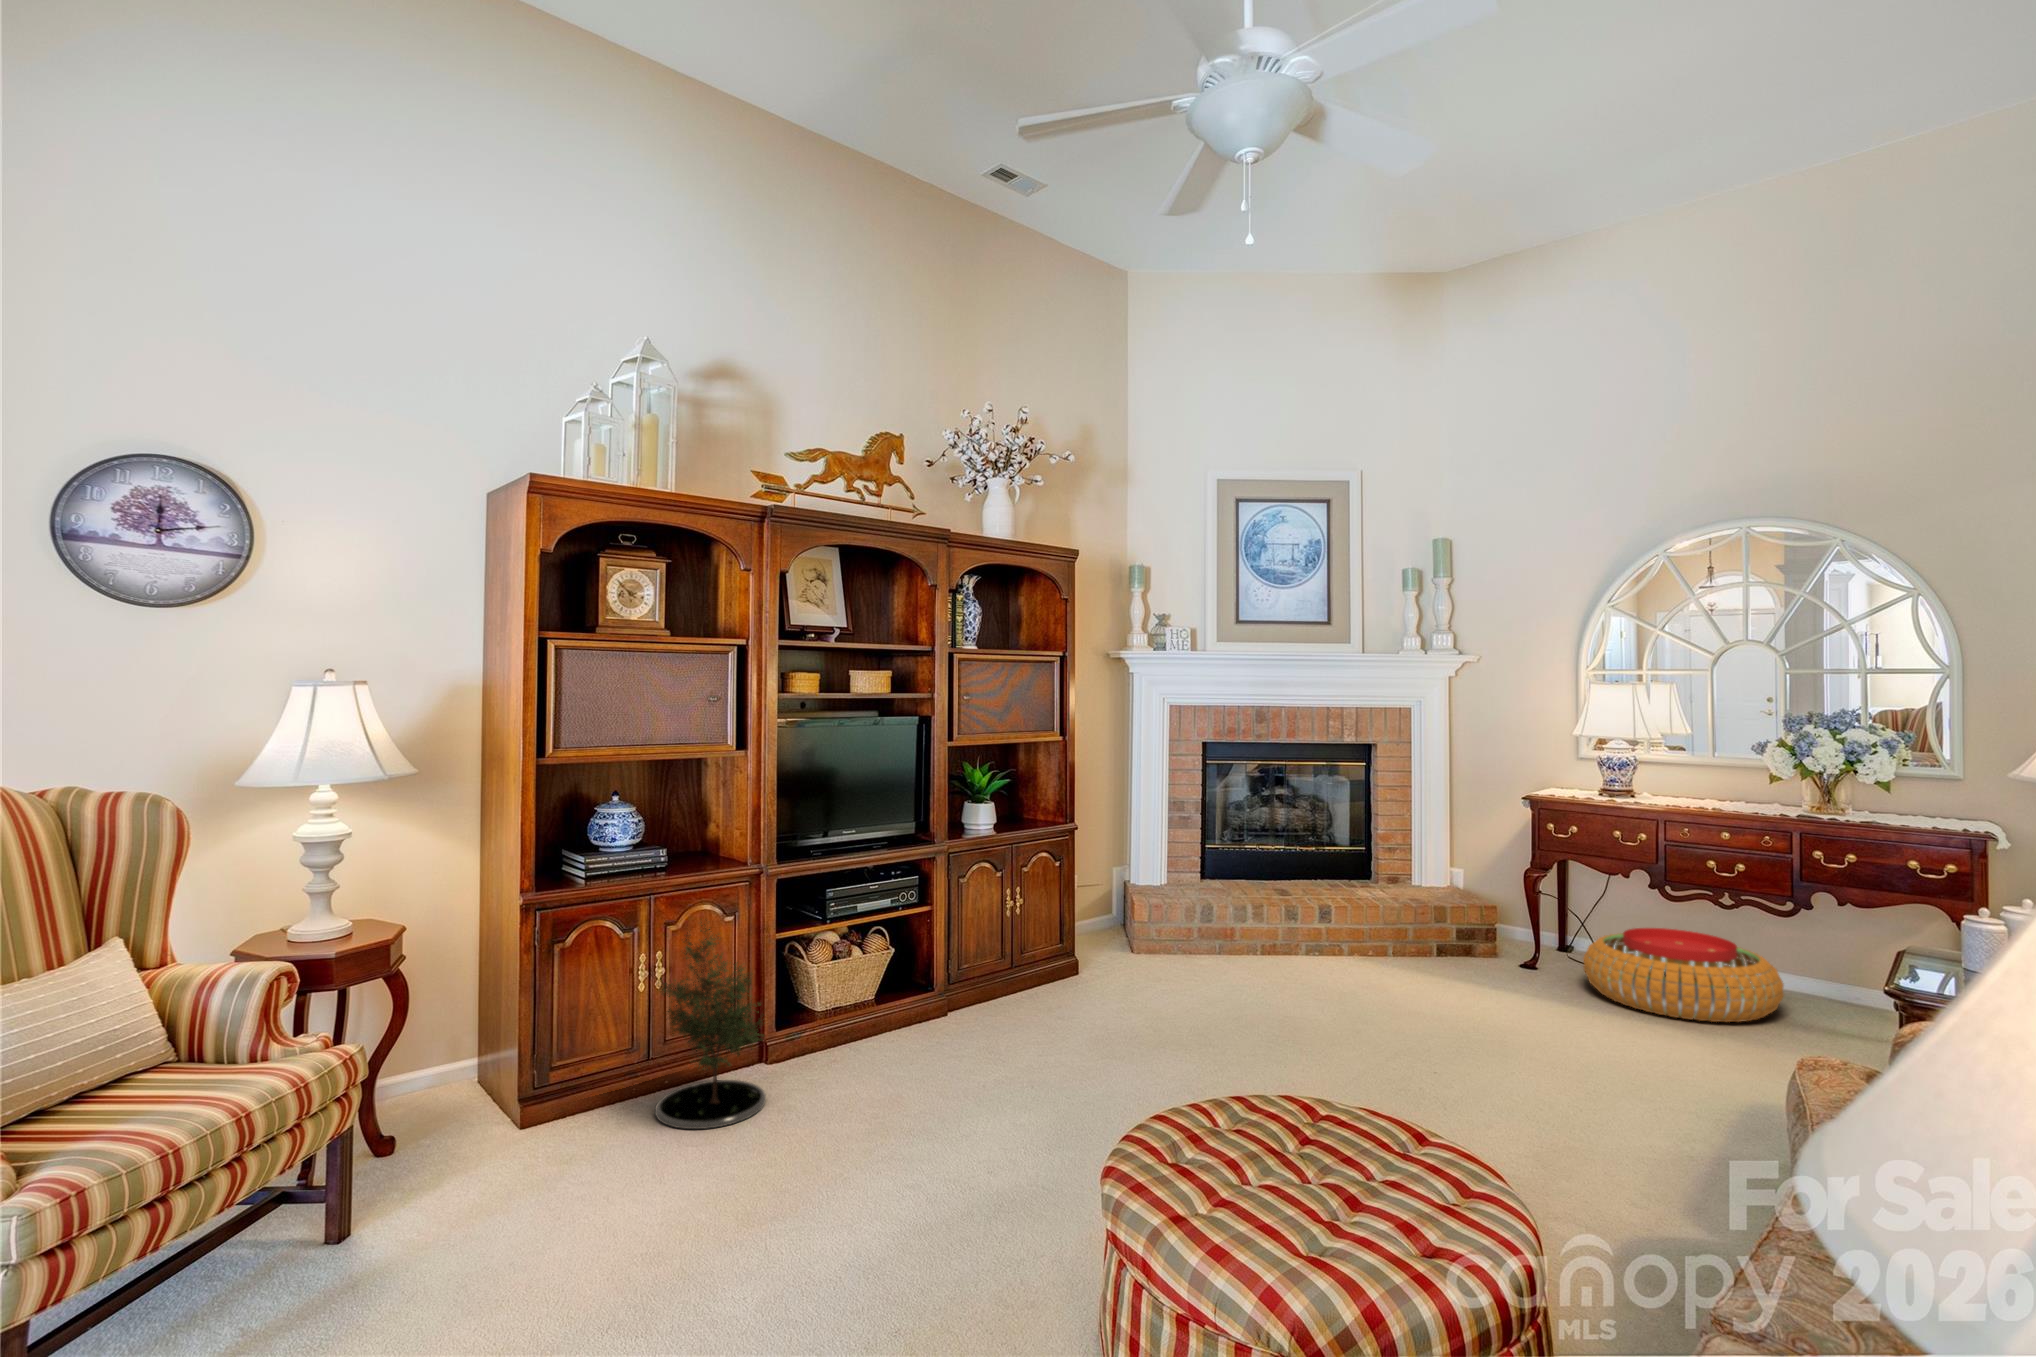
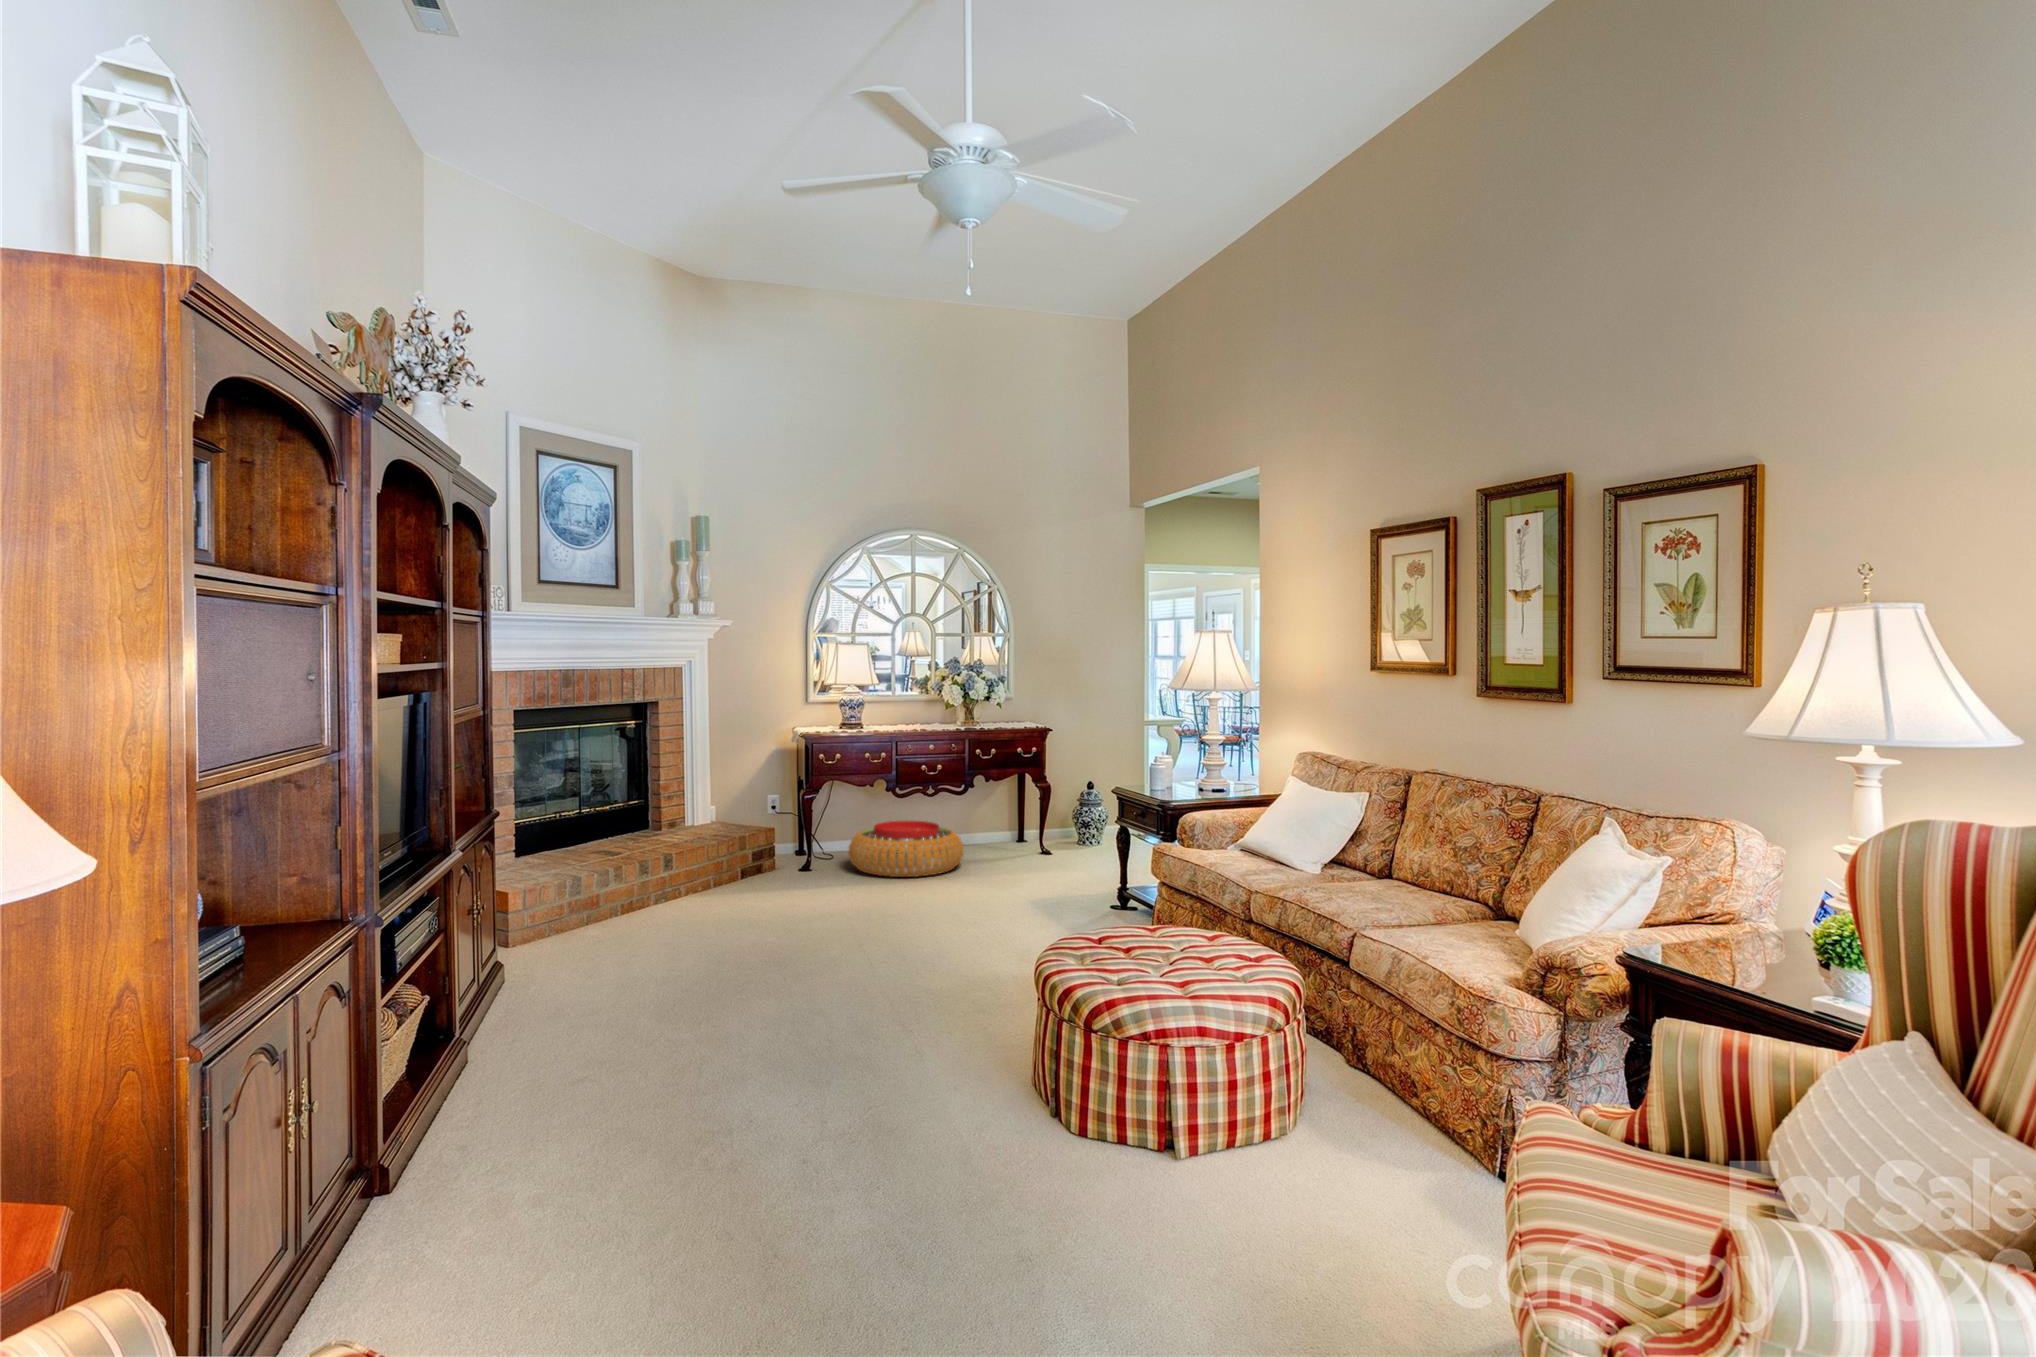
potted tree: present [655,922,766,1129] -> none [413,957,597,1229]

